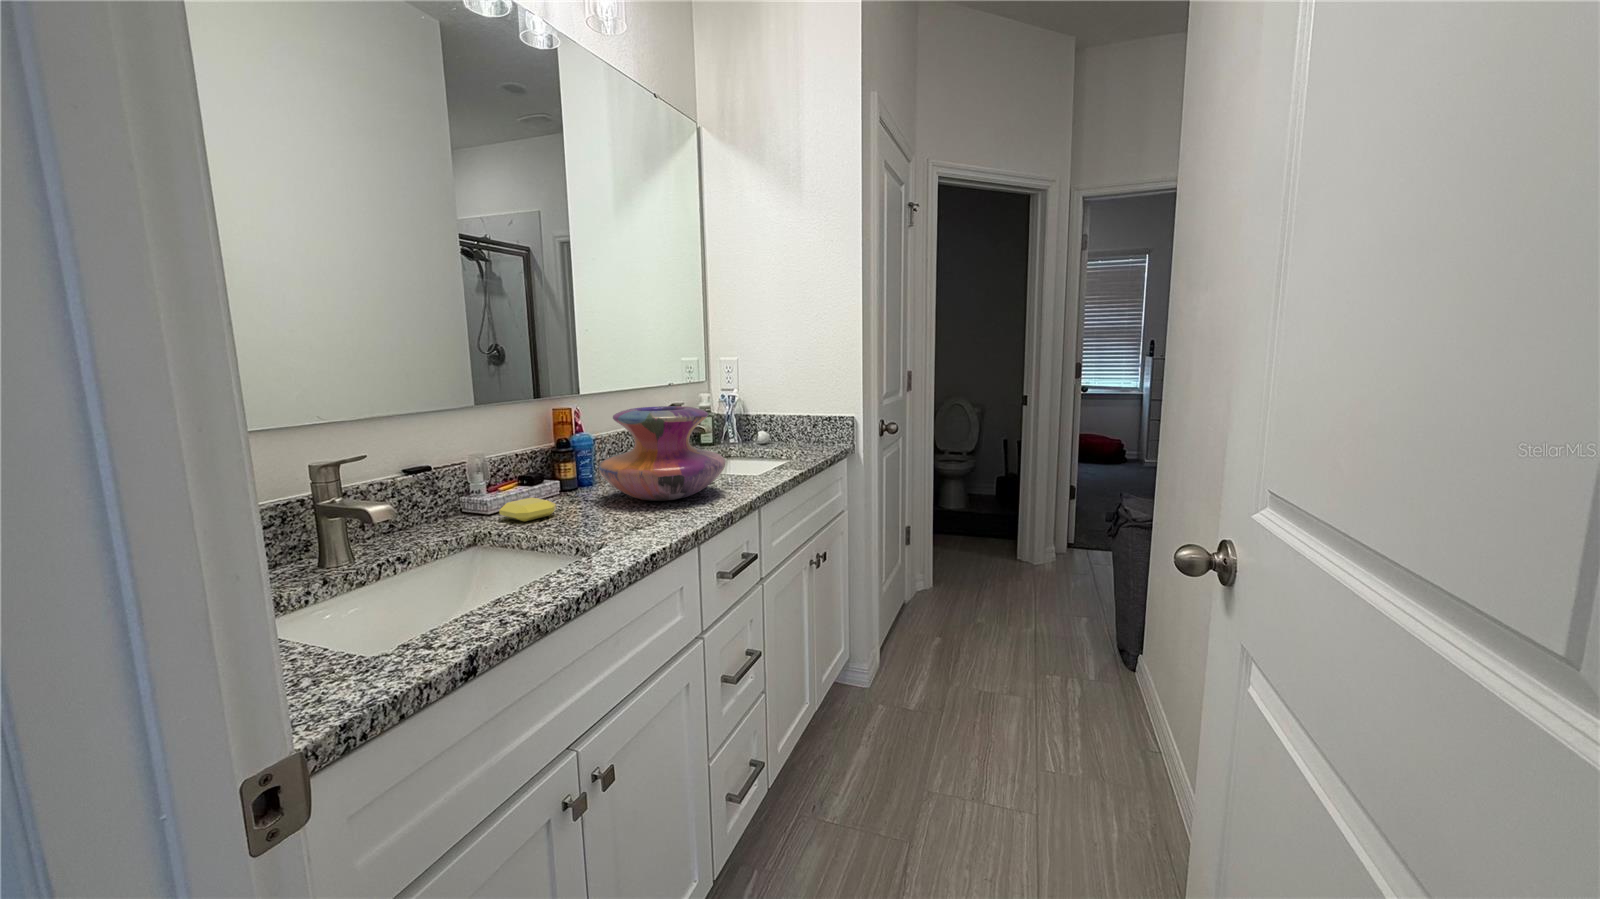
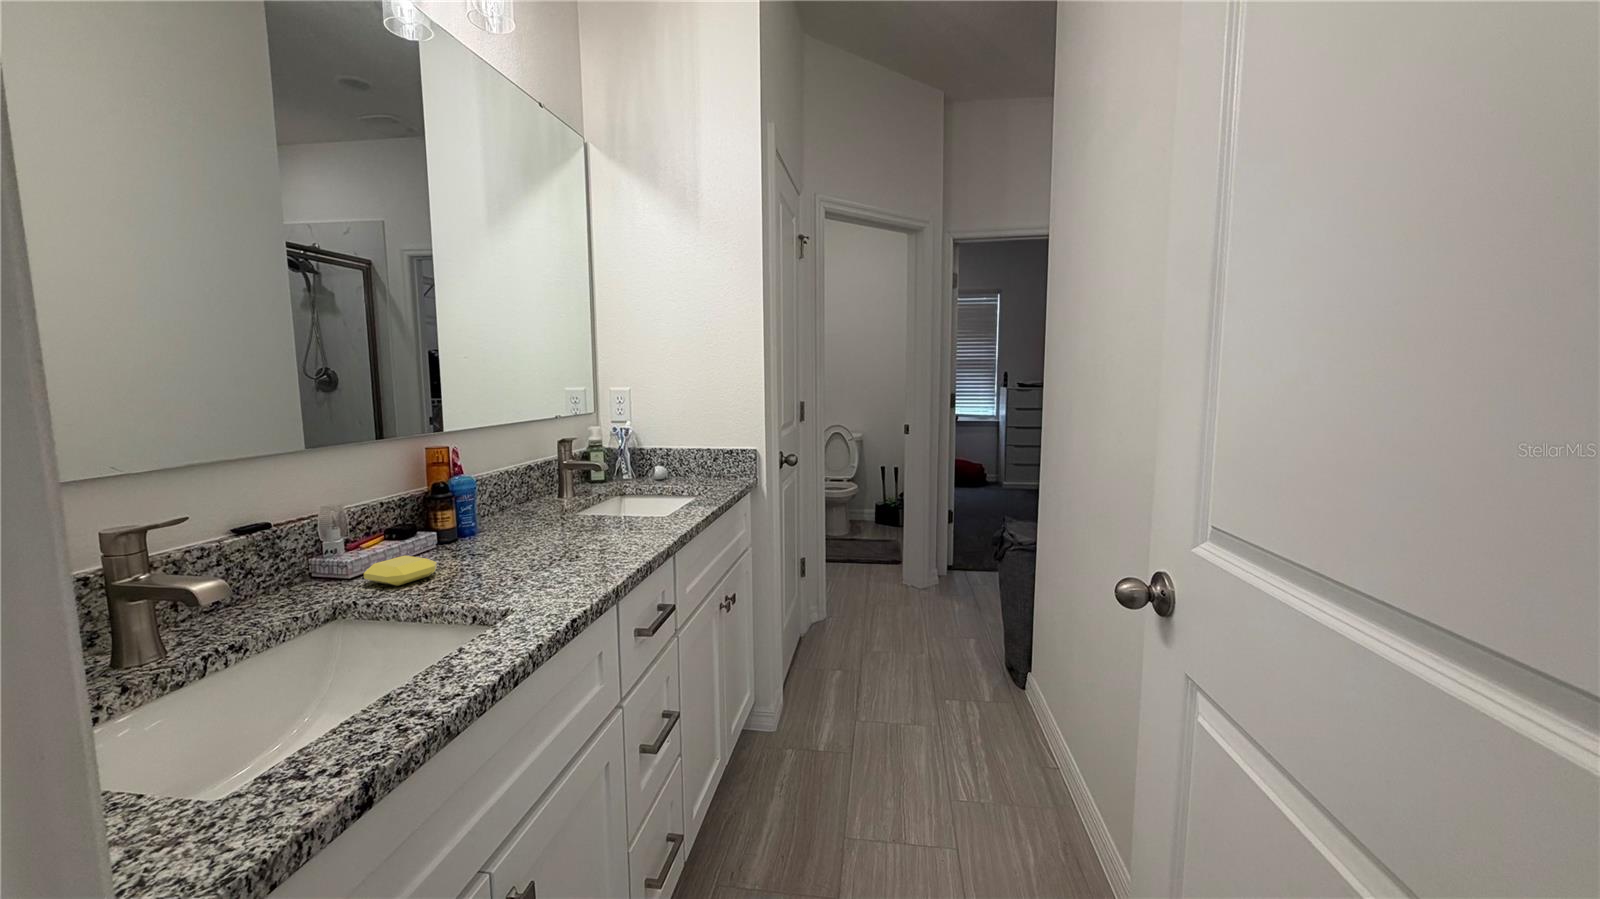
decorative vase: present [599,406,726,501] -> none [487,444,636,552]

